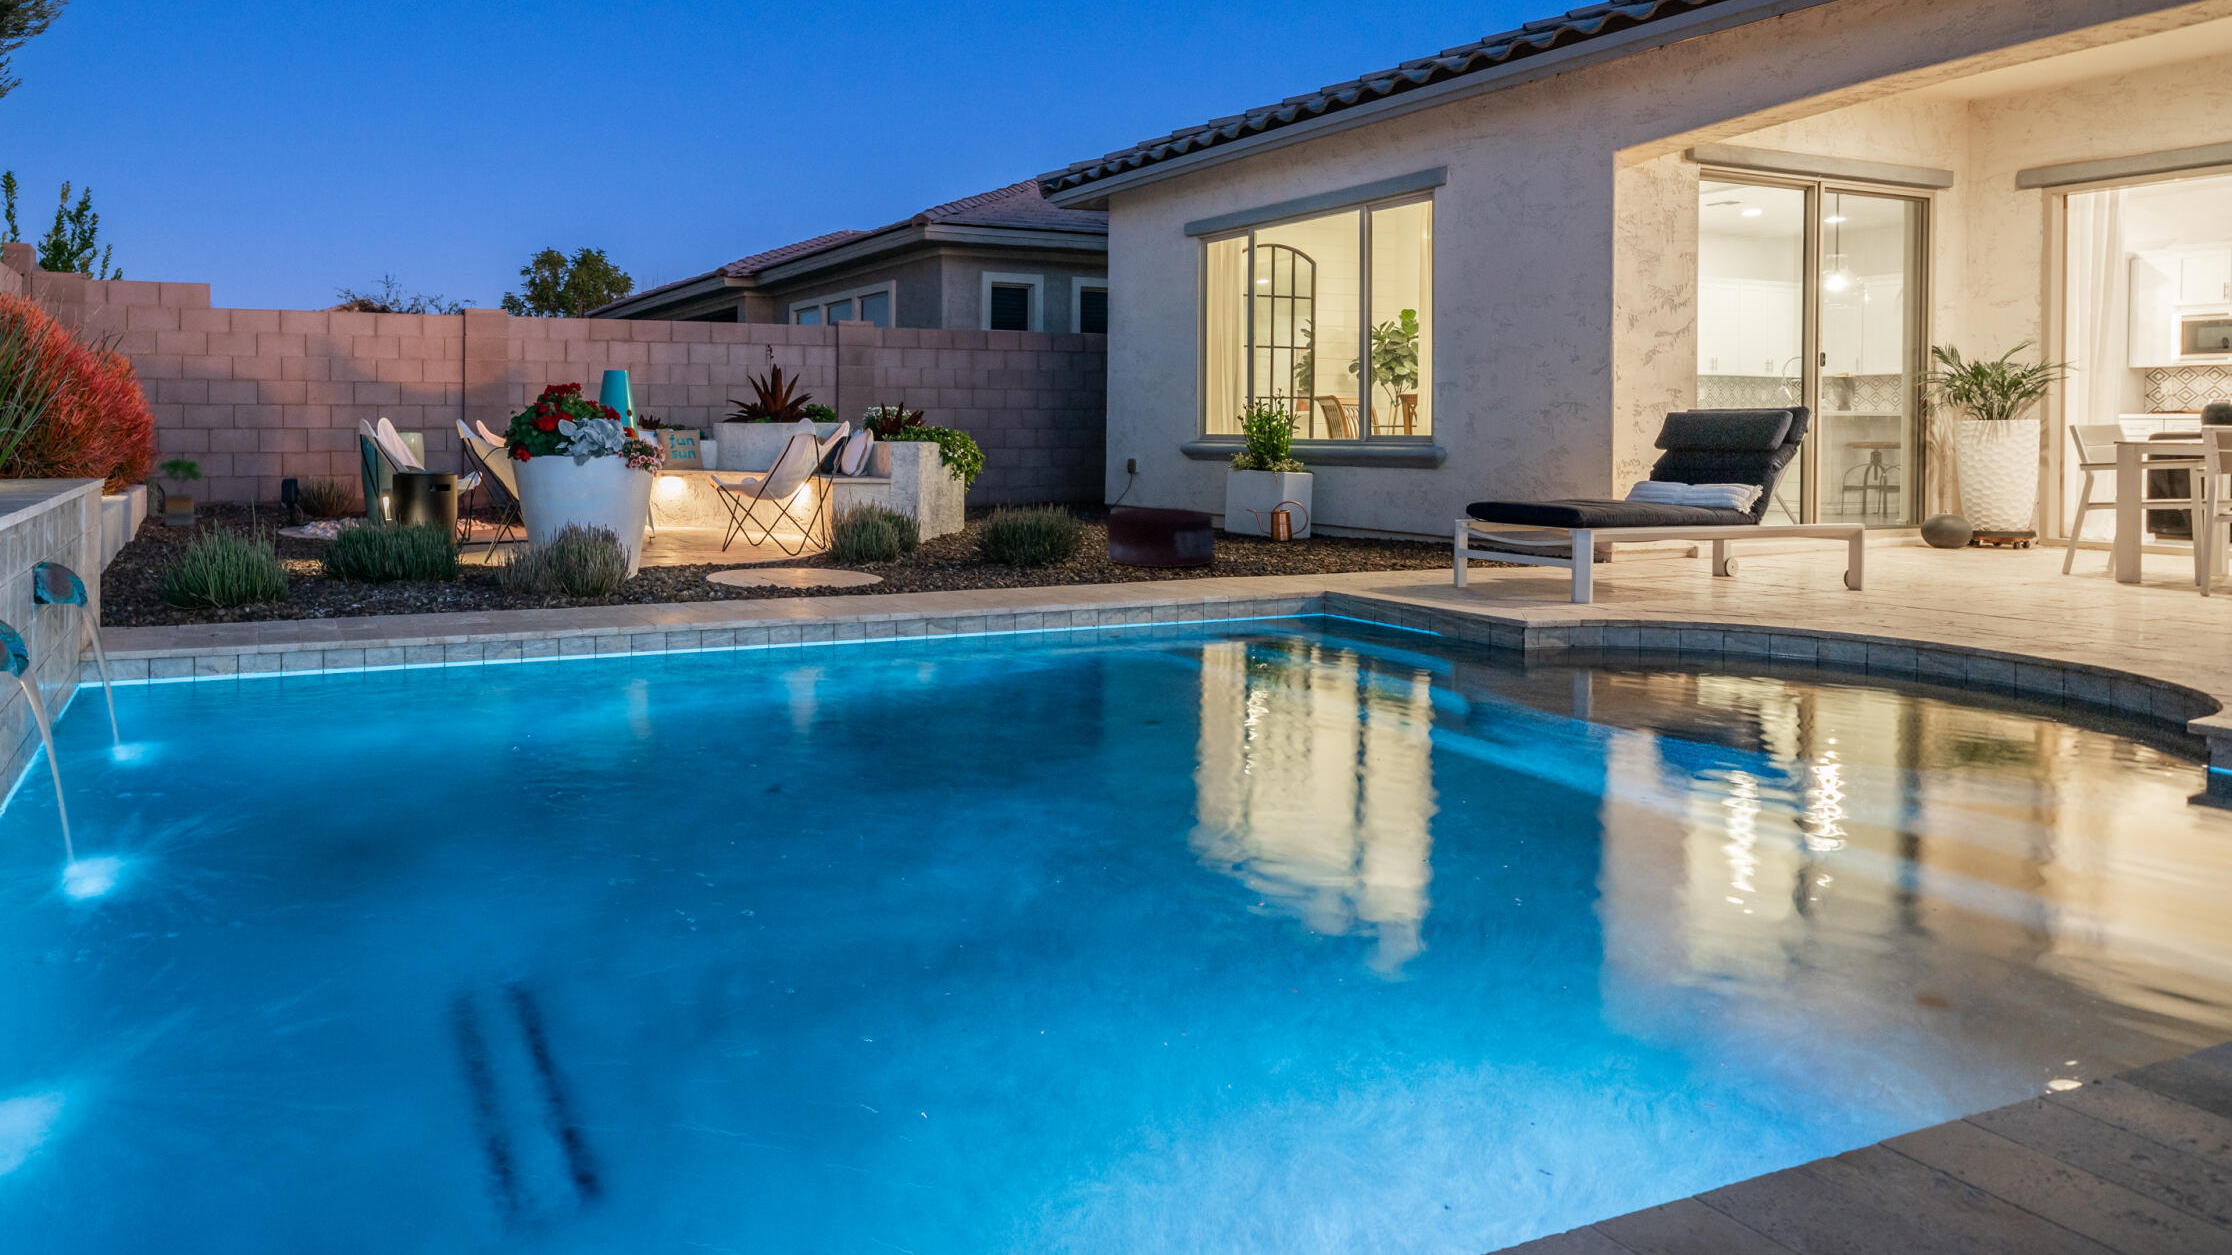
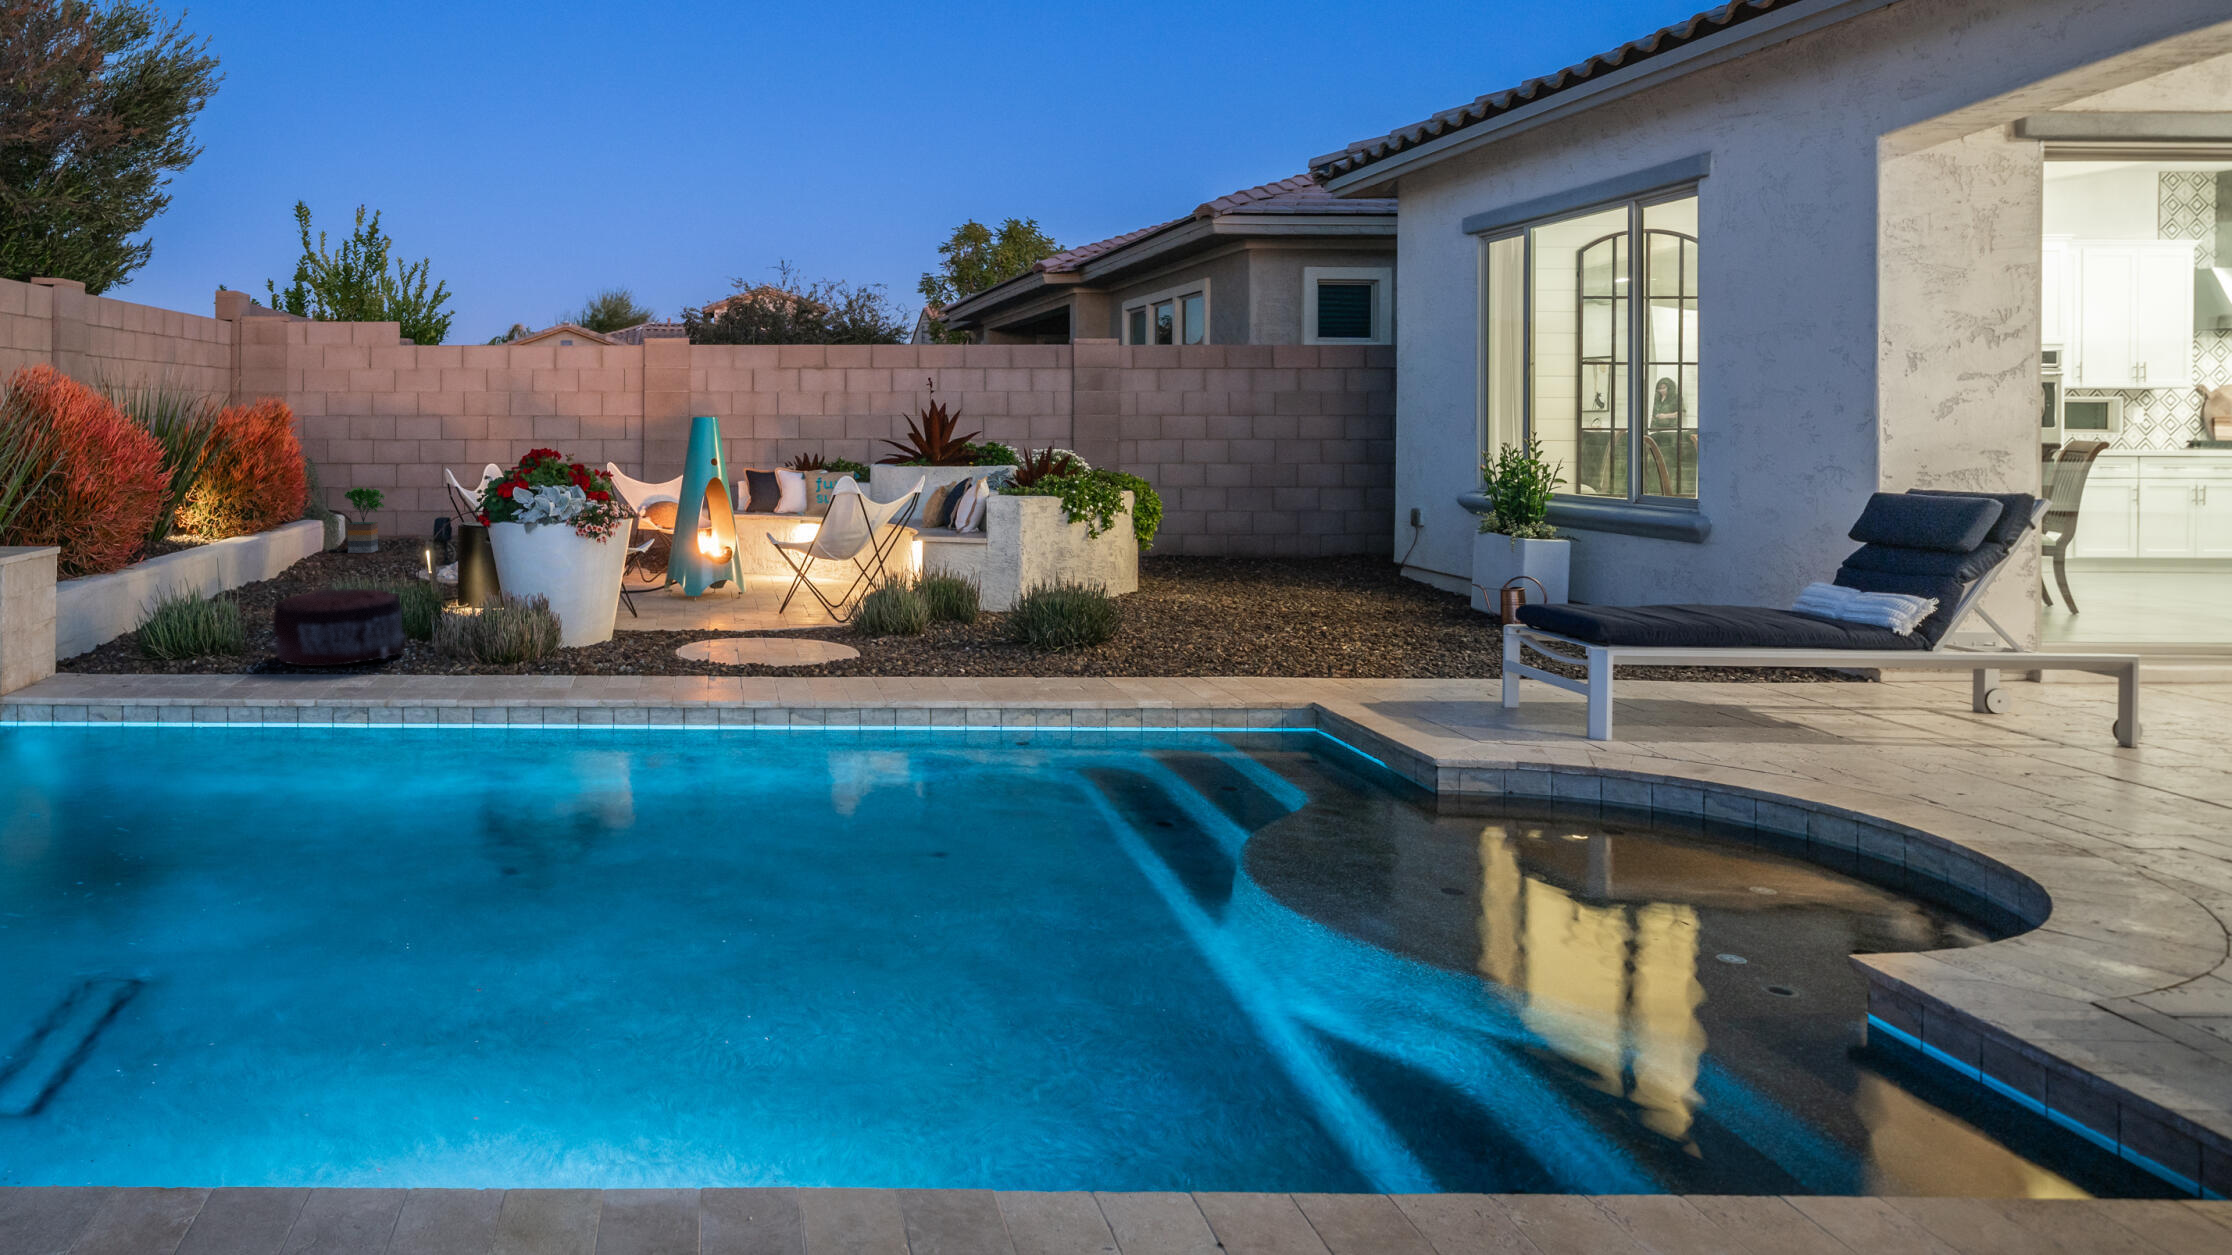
pouf: present [1106,508,1214,568] -> present [272,589,406,666]

